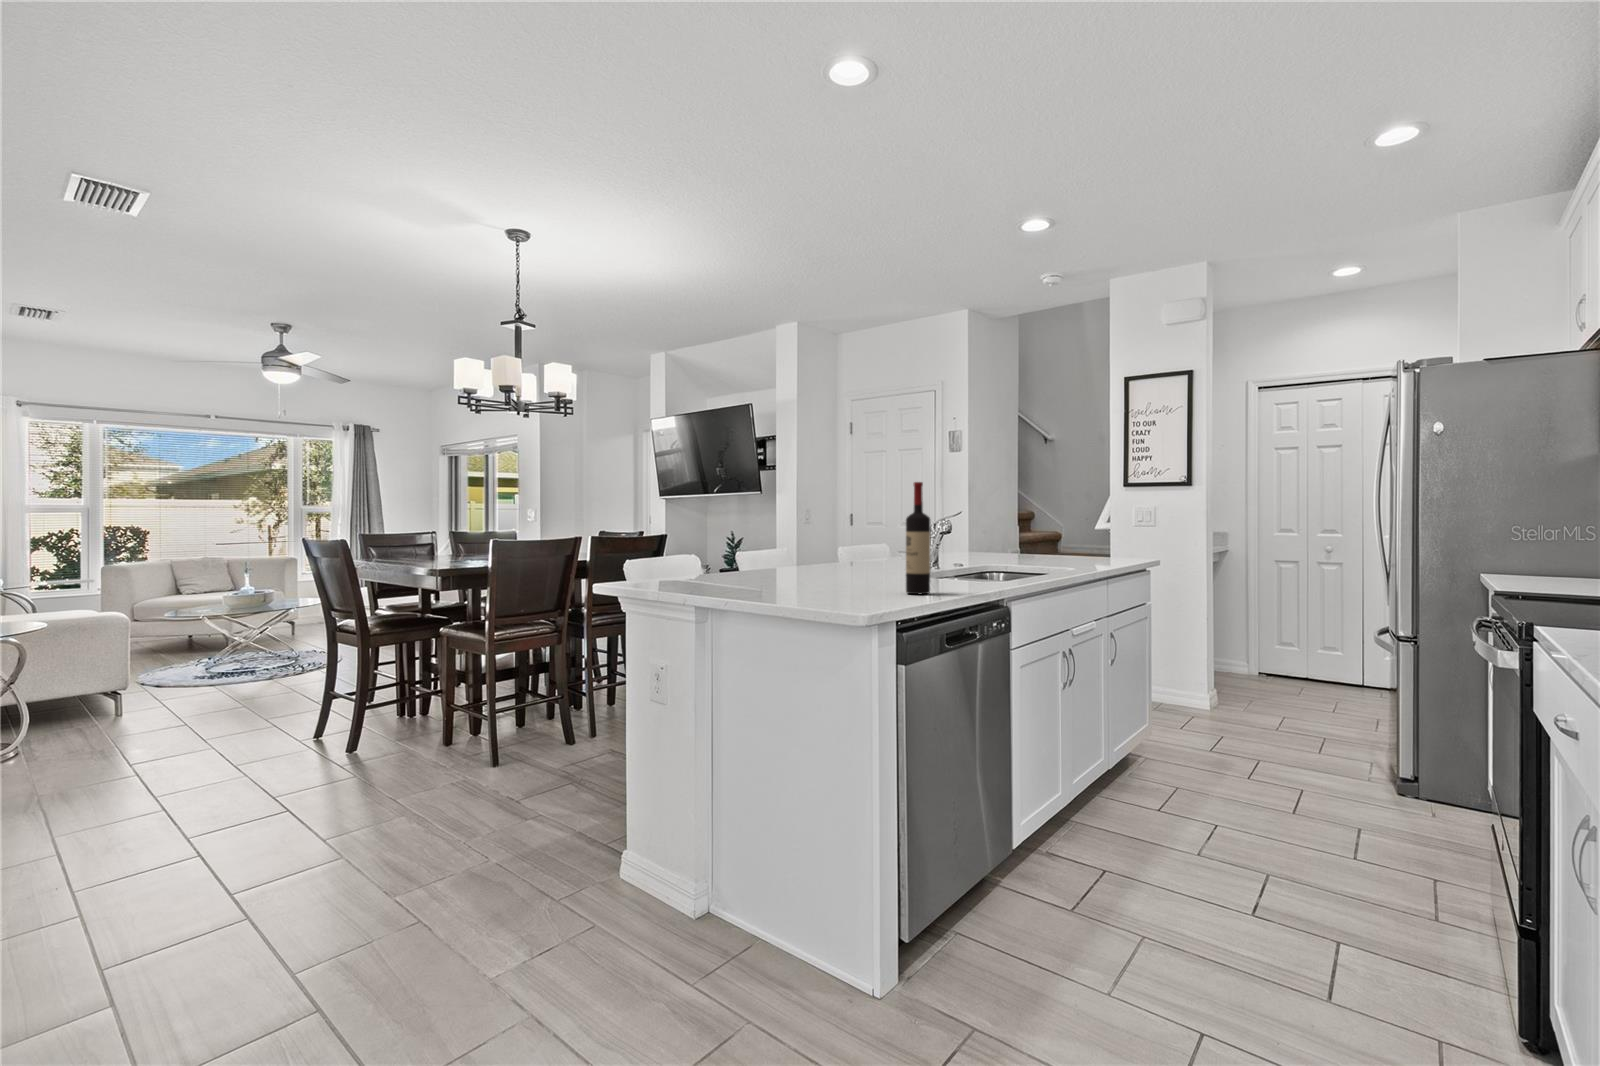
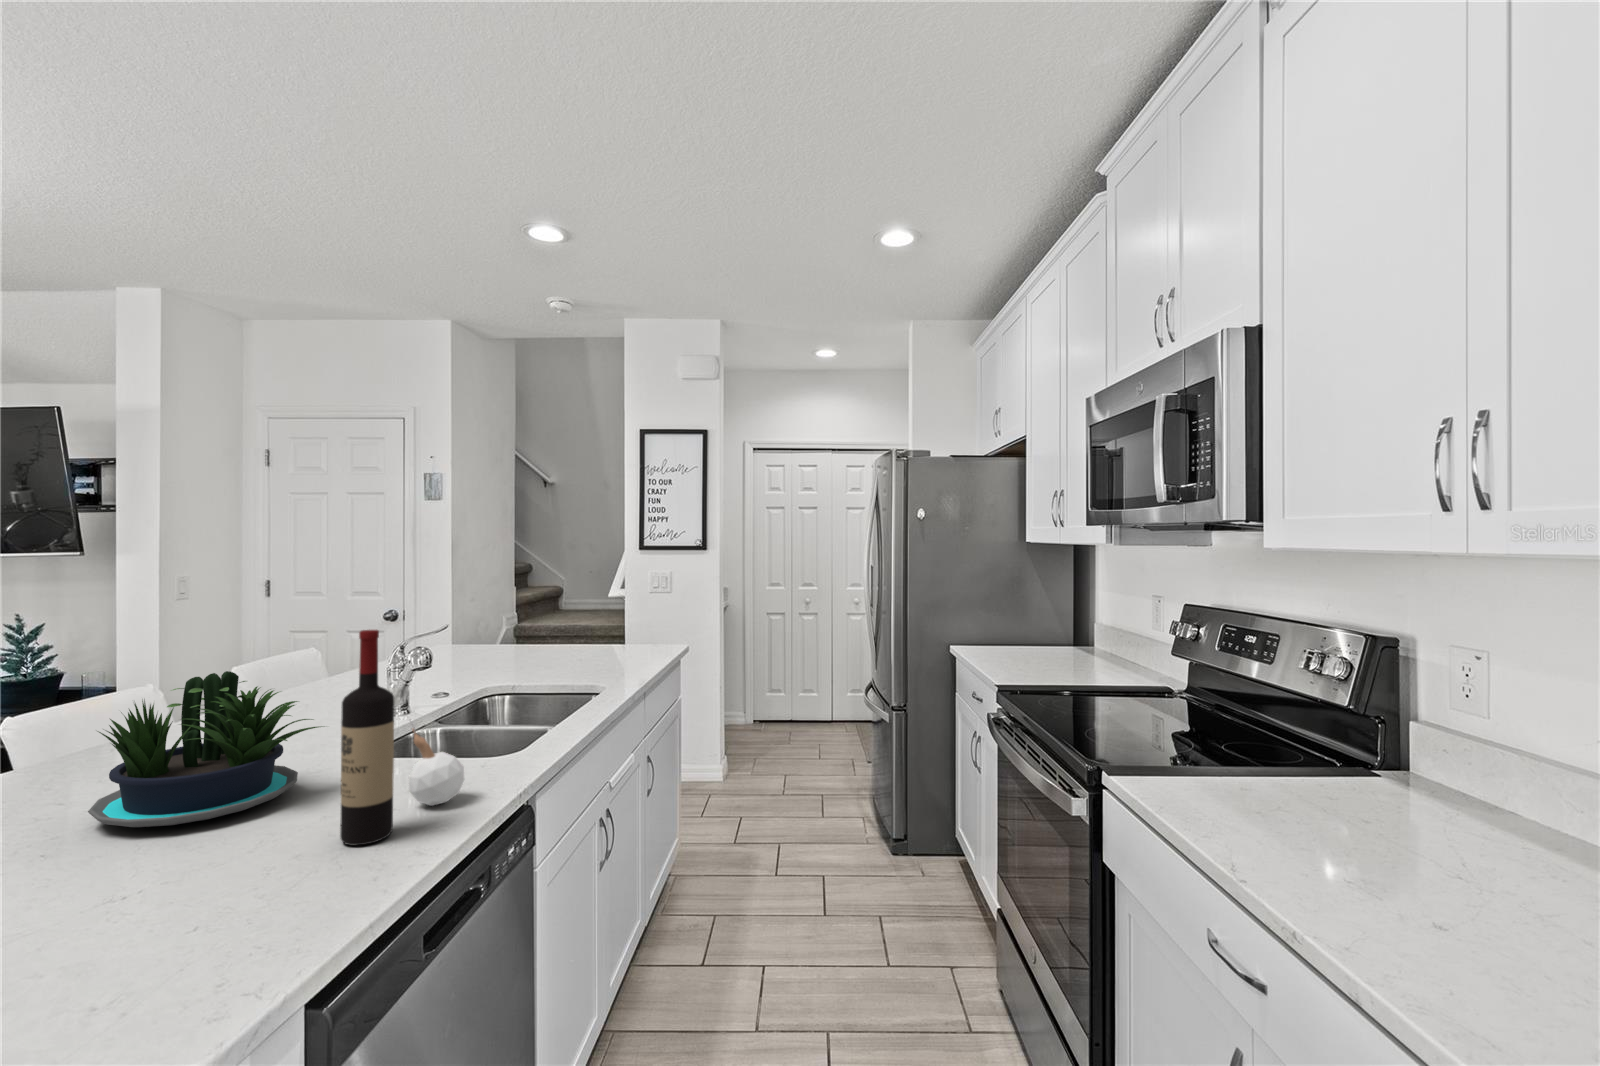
potted plant: none [799,516,898,584] -> present [88,671,323,827]
candle: none [938,541,967,591] -> present [409,727,464,806]

